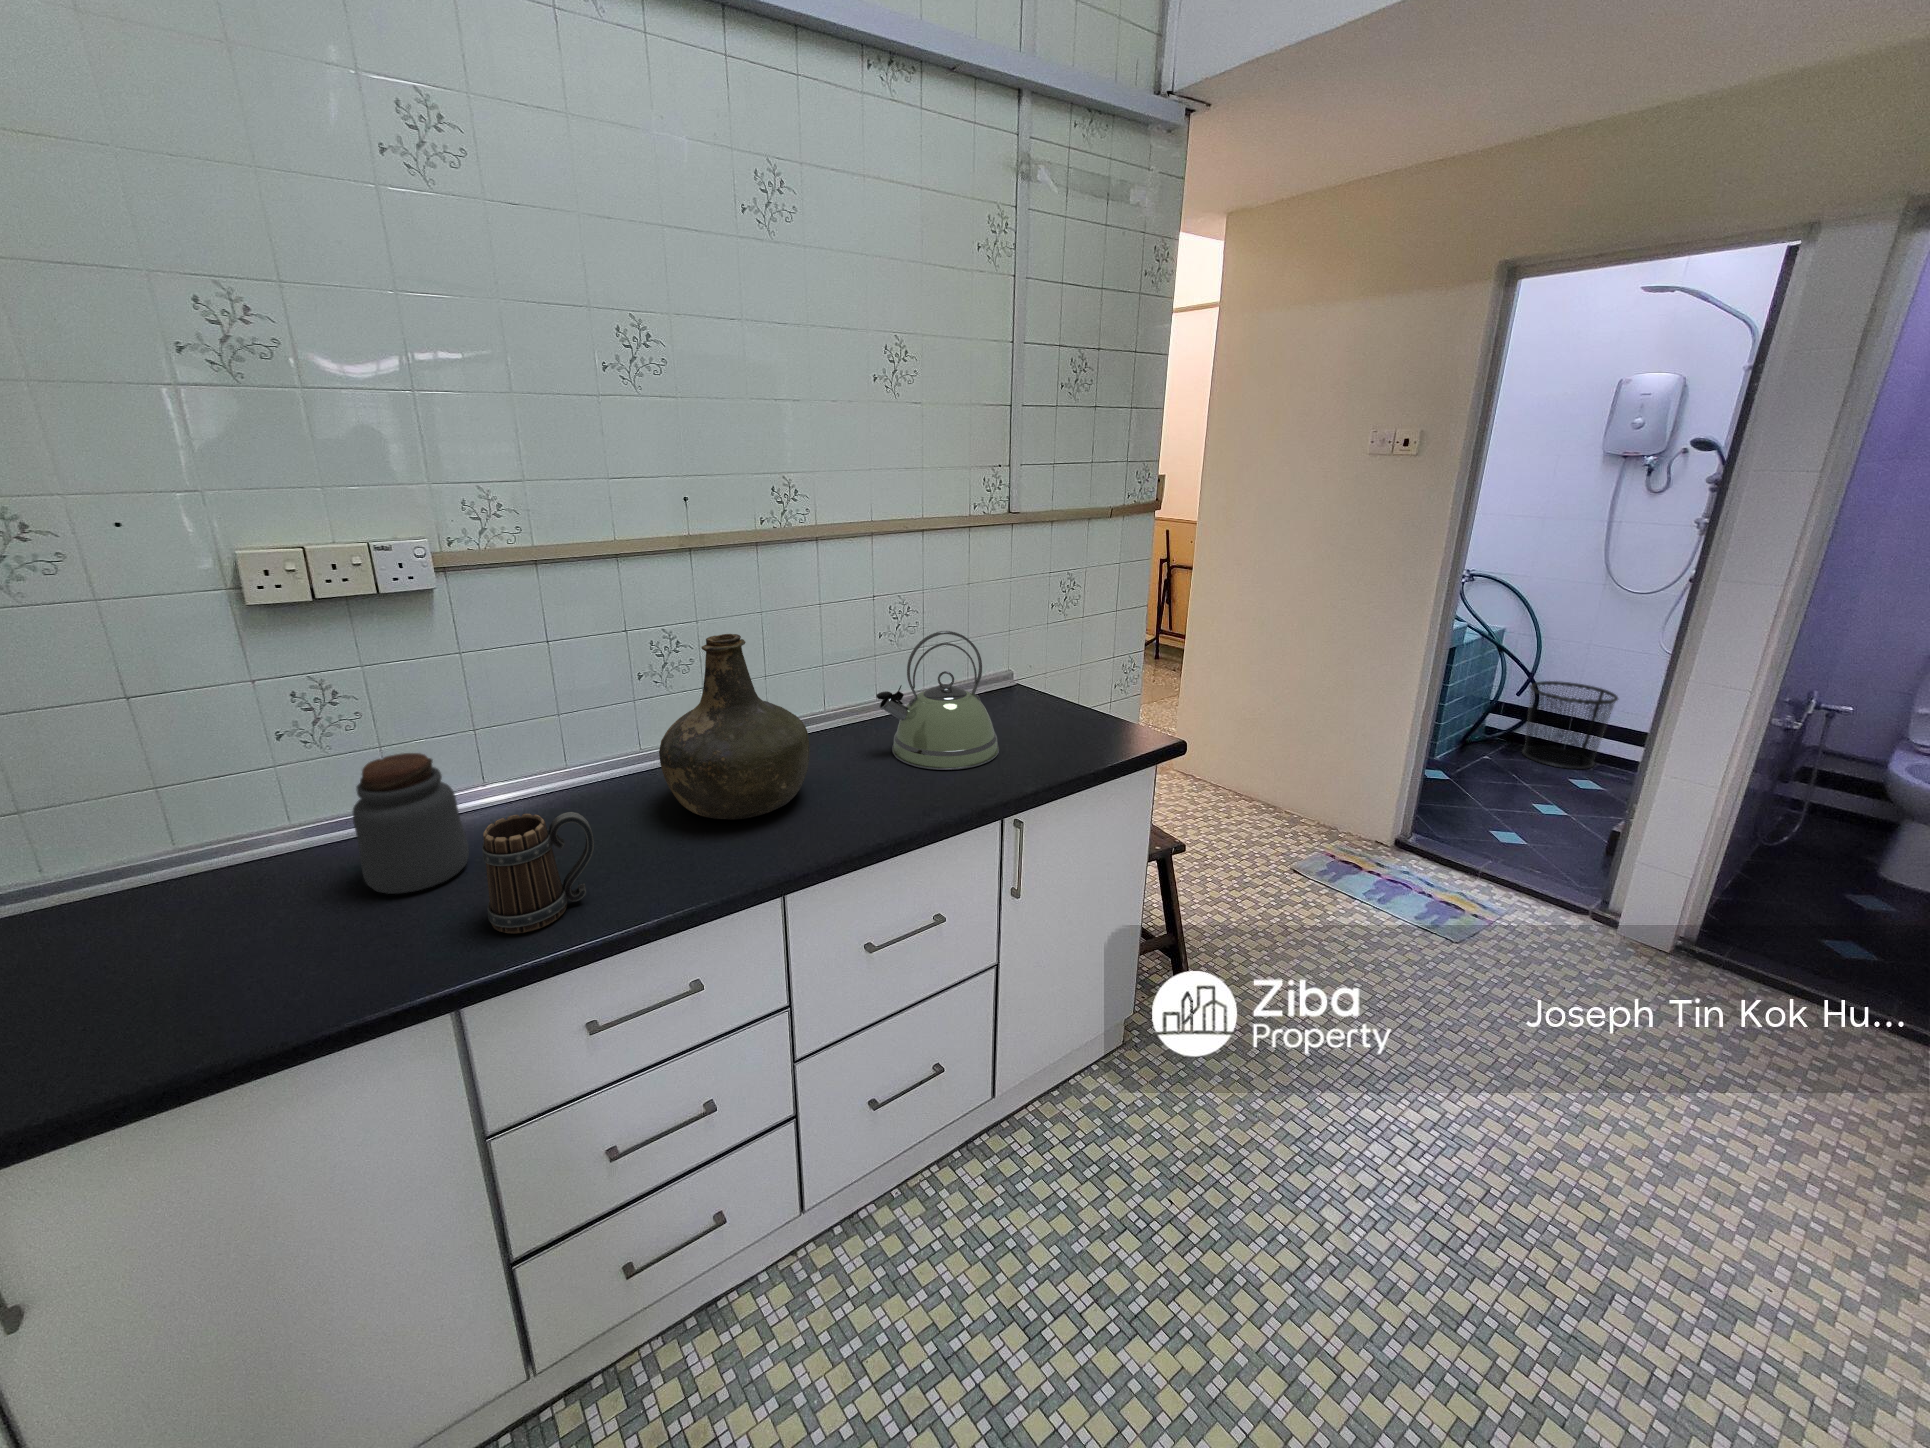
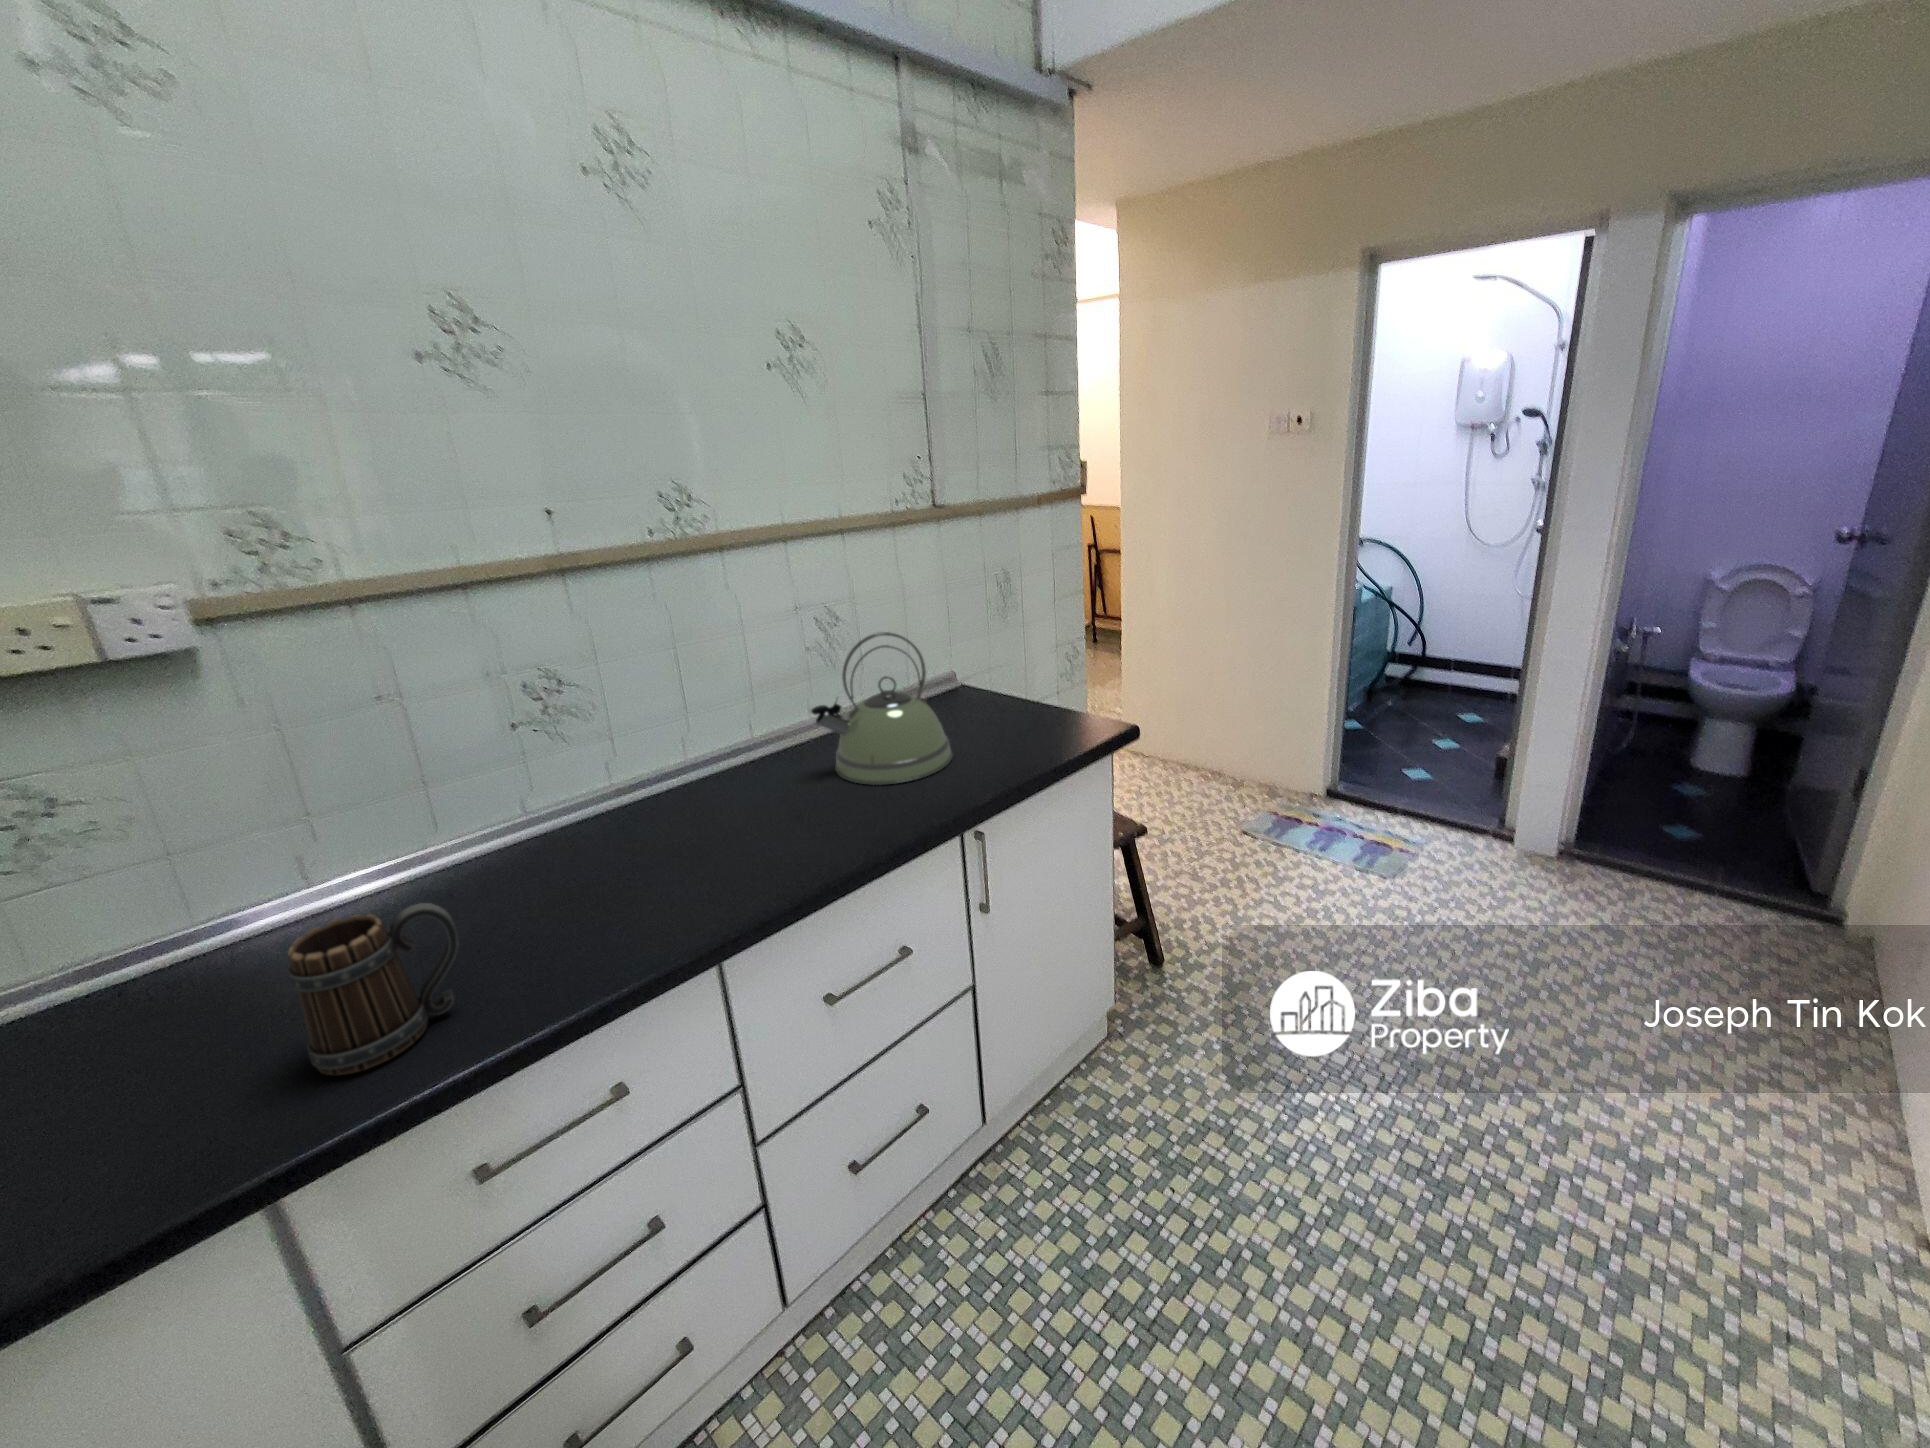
bottle: present [659,634,810,819] -> none [545,658,738,878]
waste bin: present [1522,681,1618,769] -> none [1418,630,1488,706]
jar: present [353,753,469,894] -> none [79,856,282,1053]

